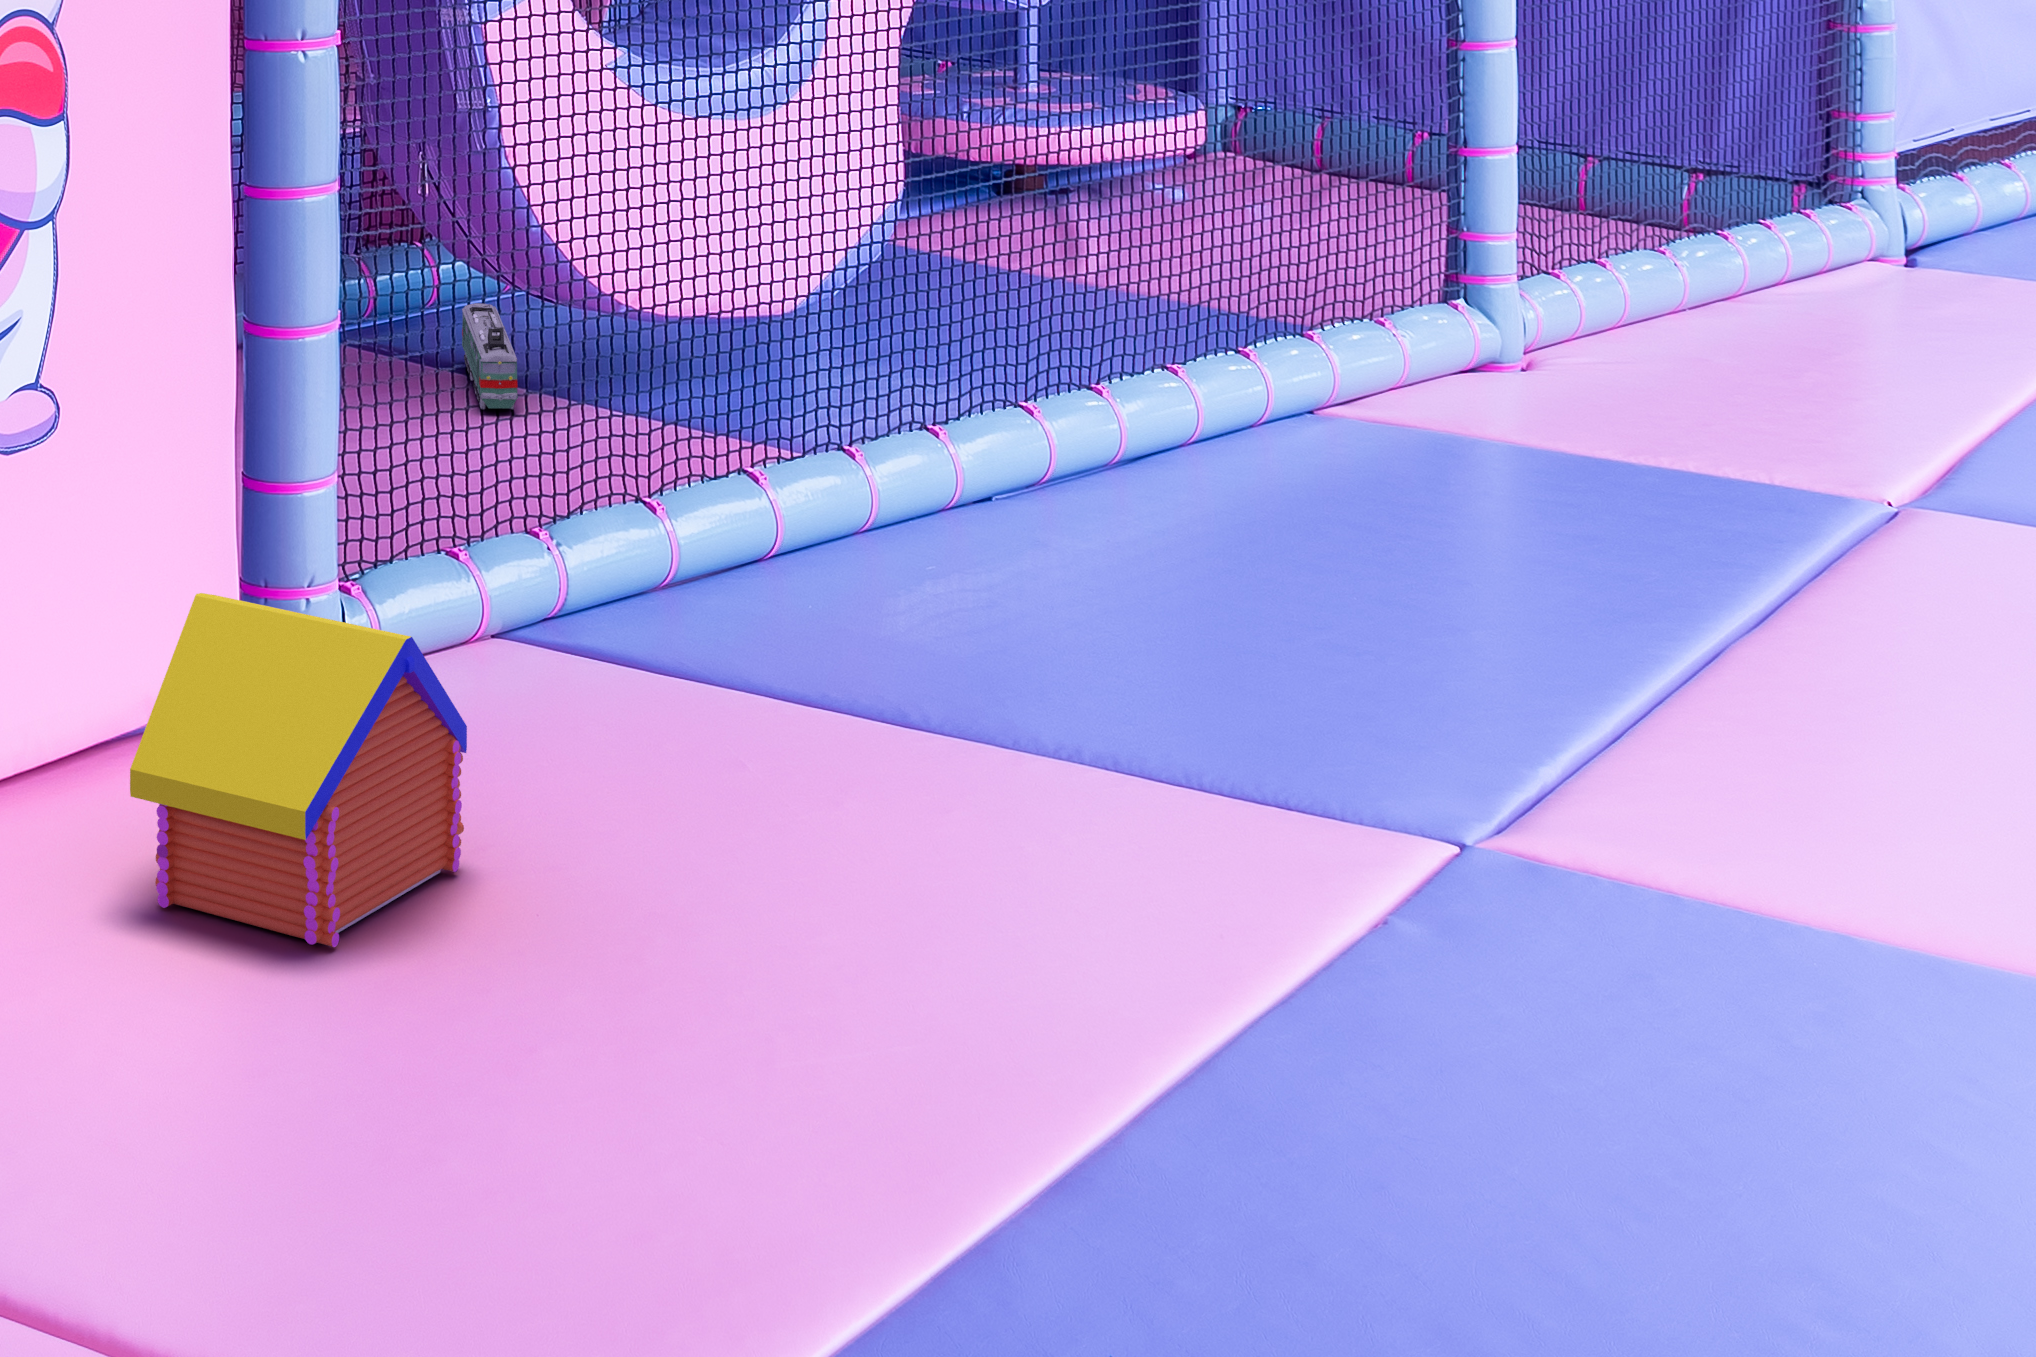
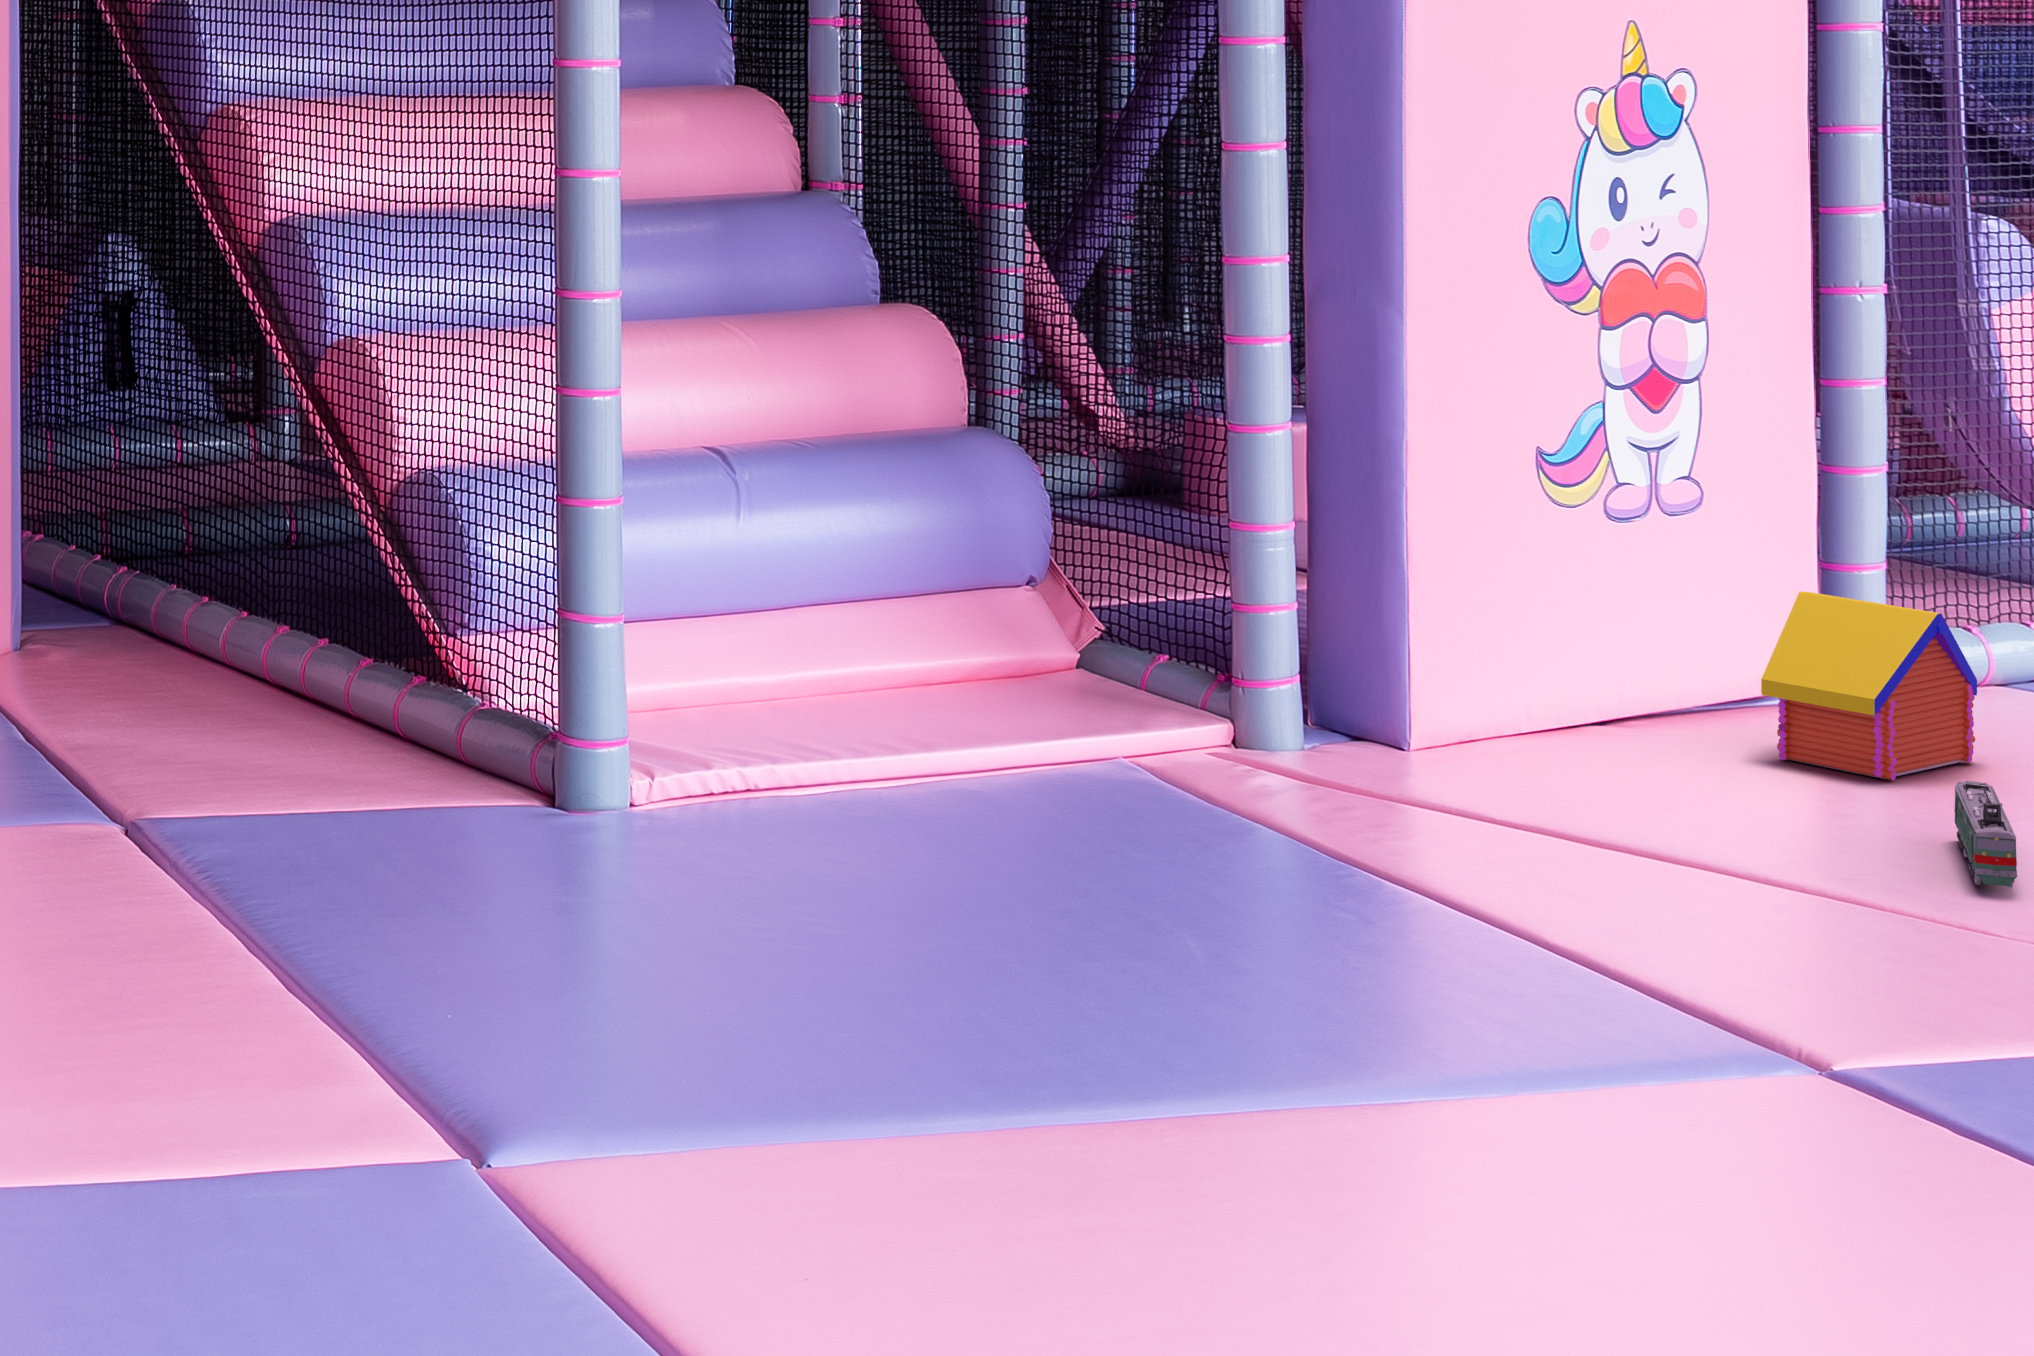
toy train: present [462,303,518,409] -> present [1954,781,2017,888]

